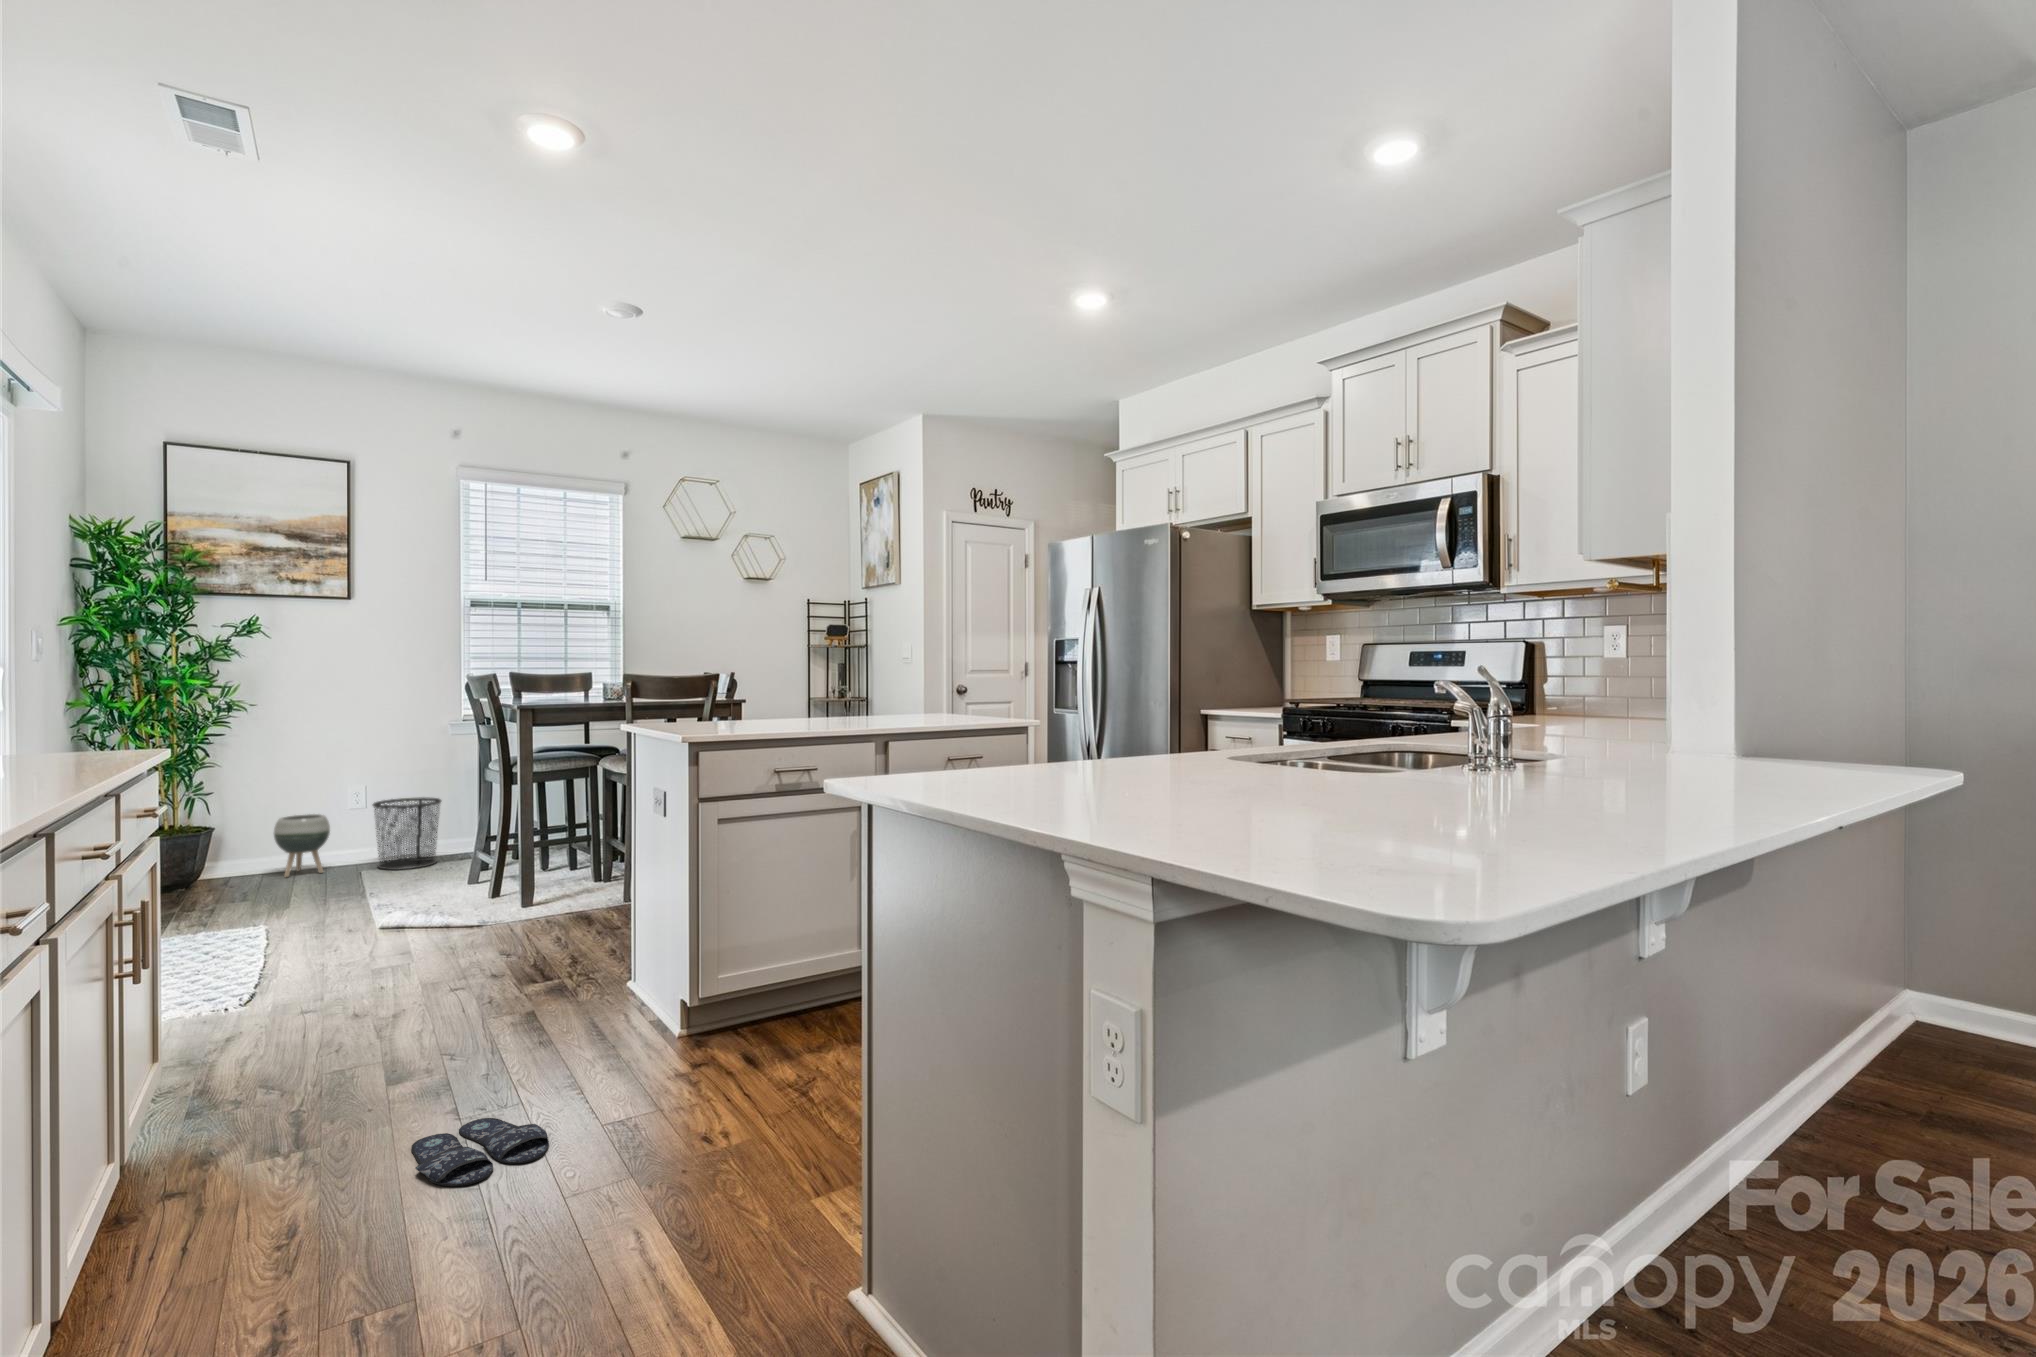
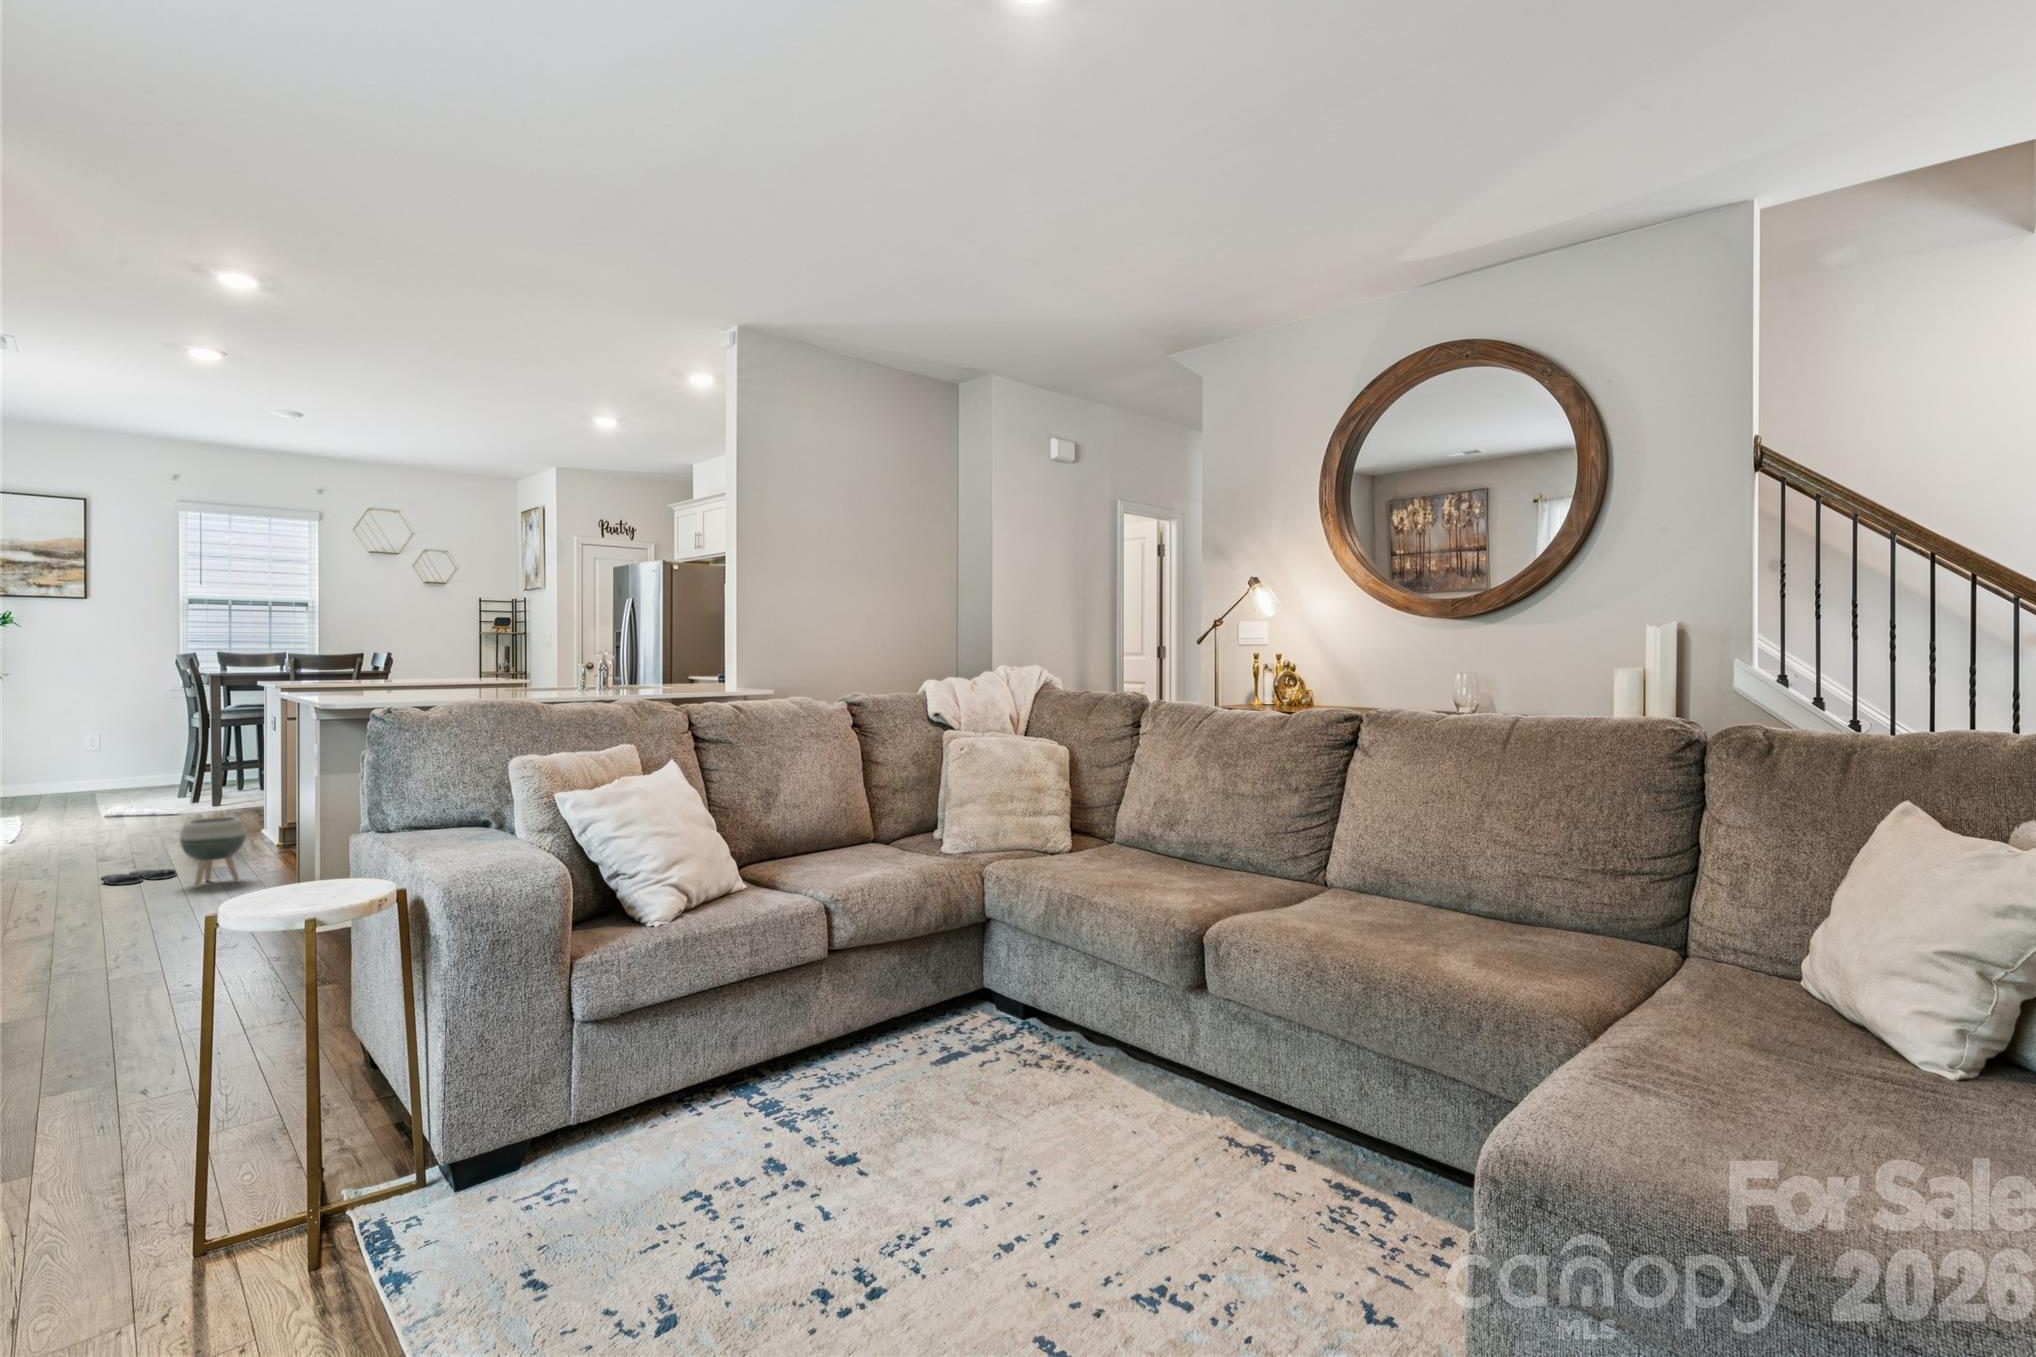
waste bin: present [373,797,441,870] -> none [106,742,164,792]
planter: present [274,814,330,877] -> present [180,817,246,888]

